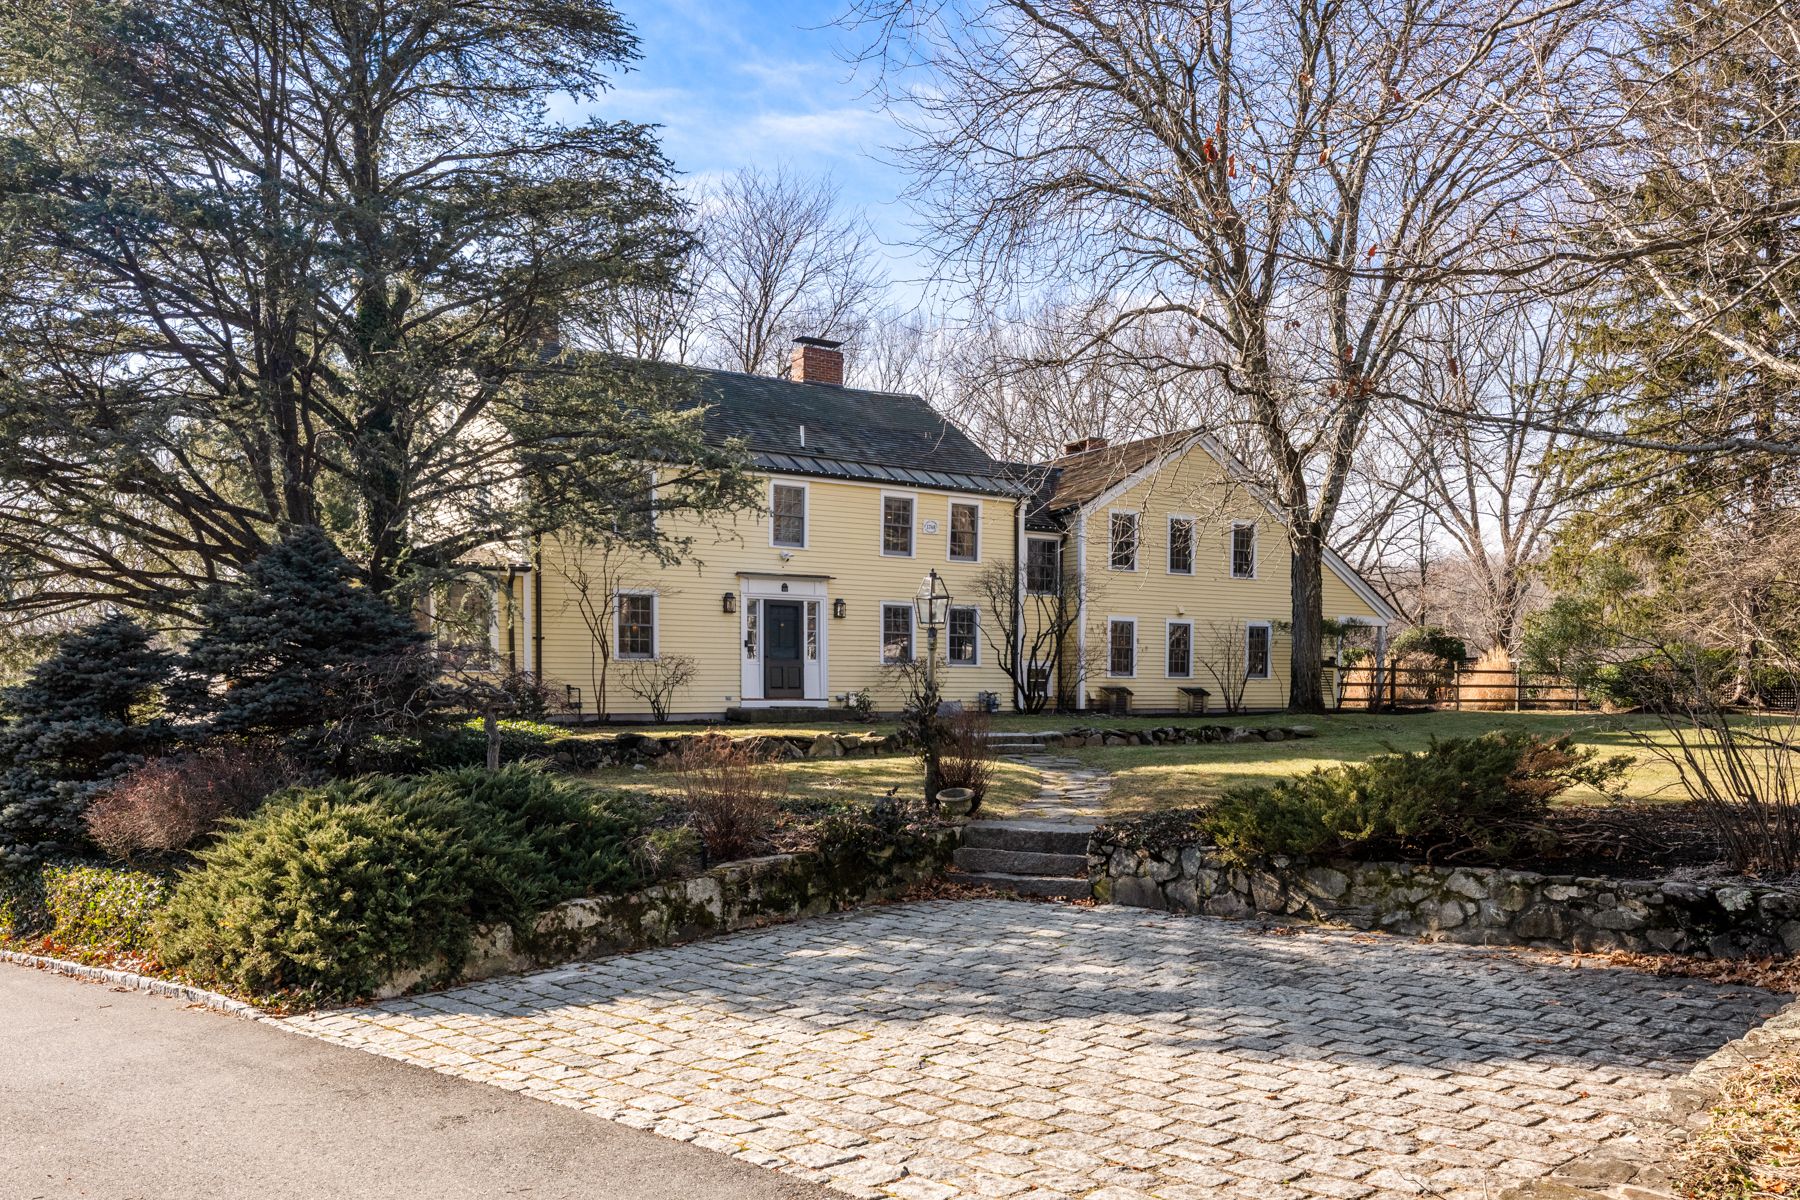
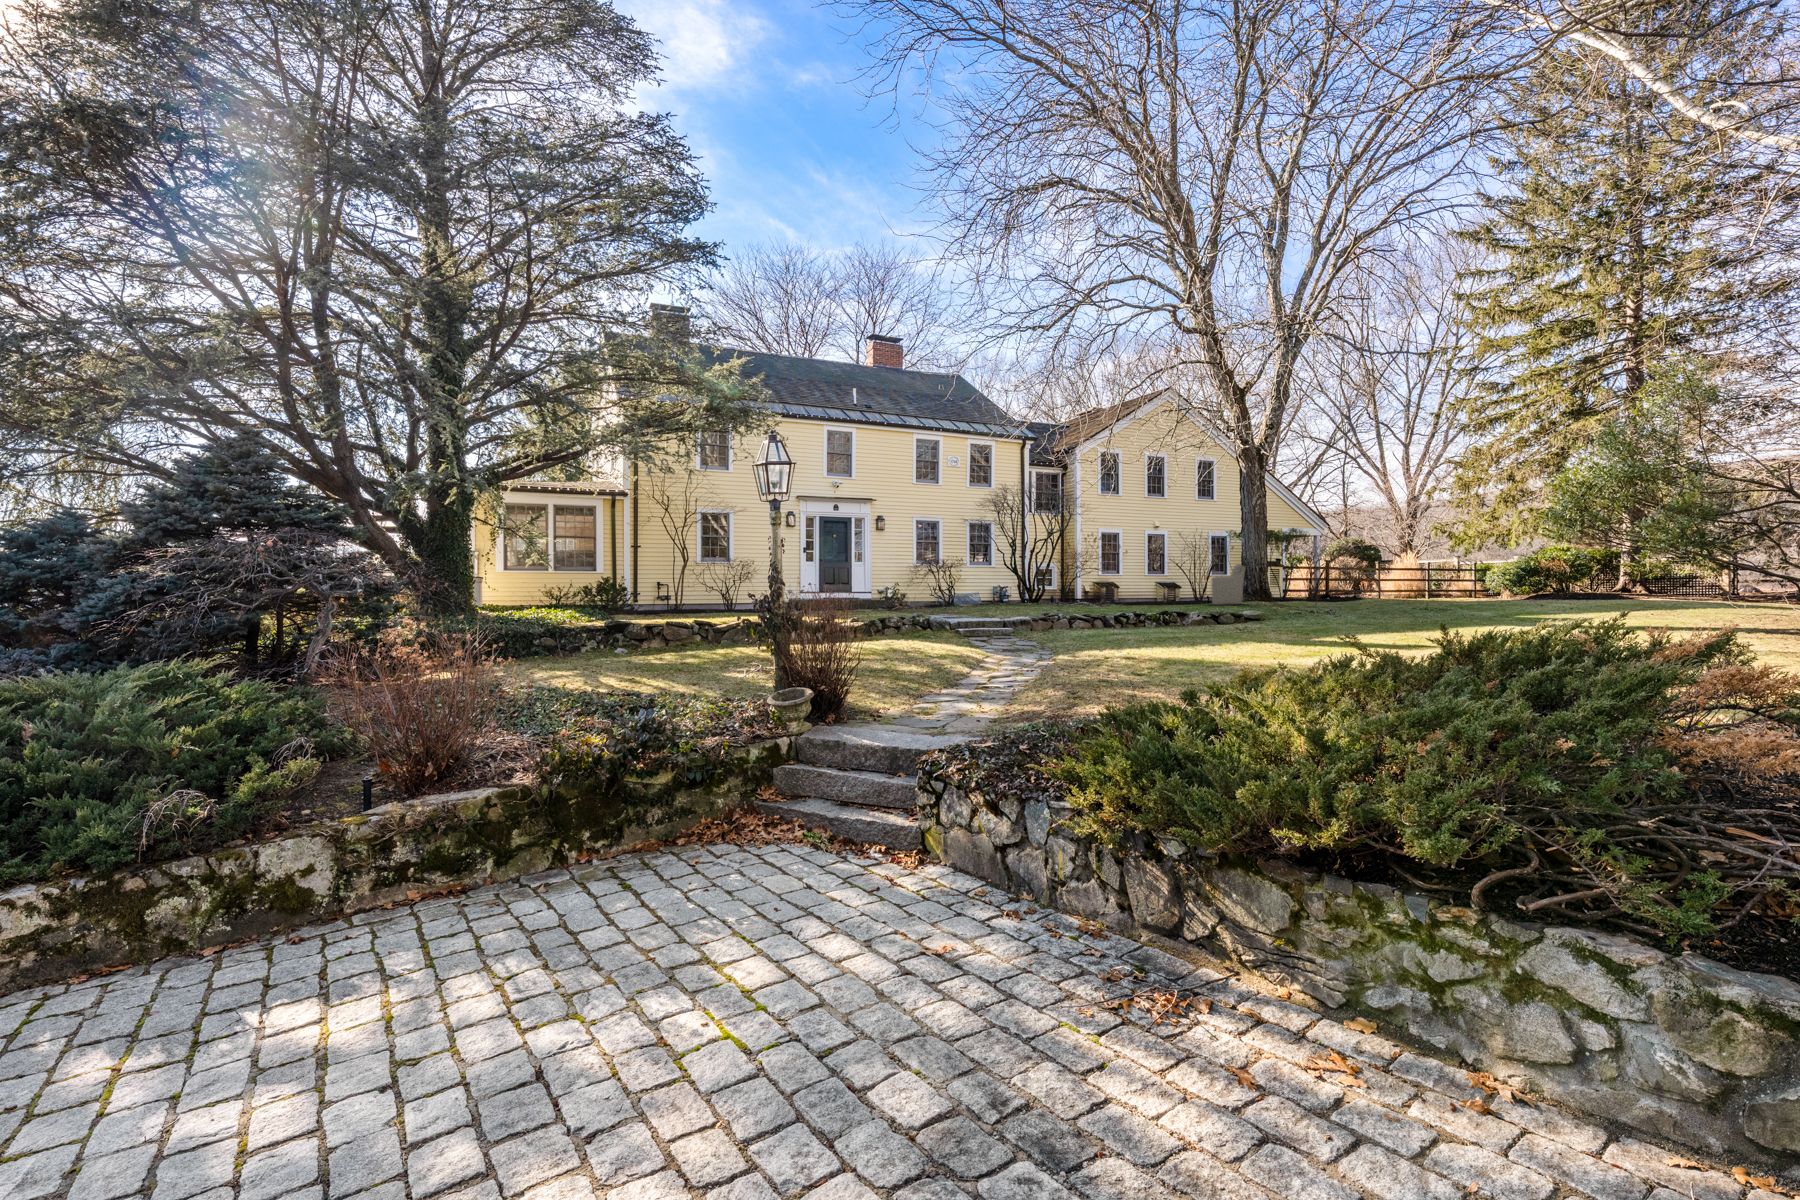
chair: none [1258,670,1298,720] -> present [1211,564,1245,605]

